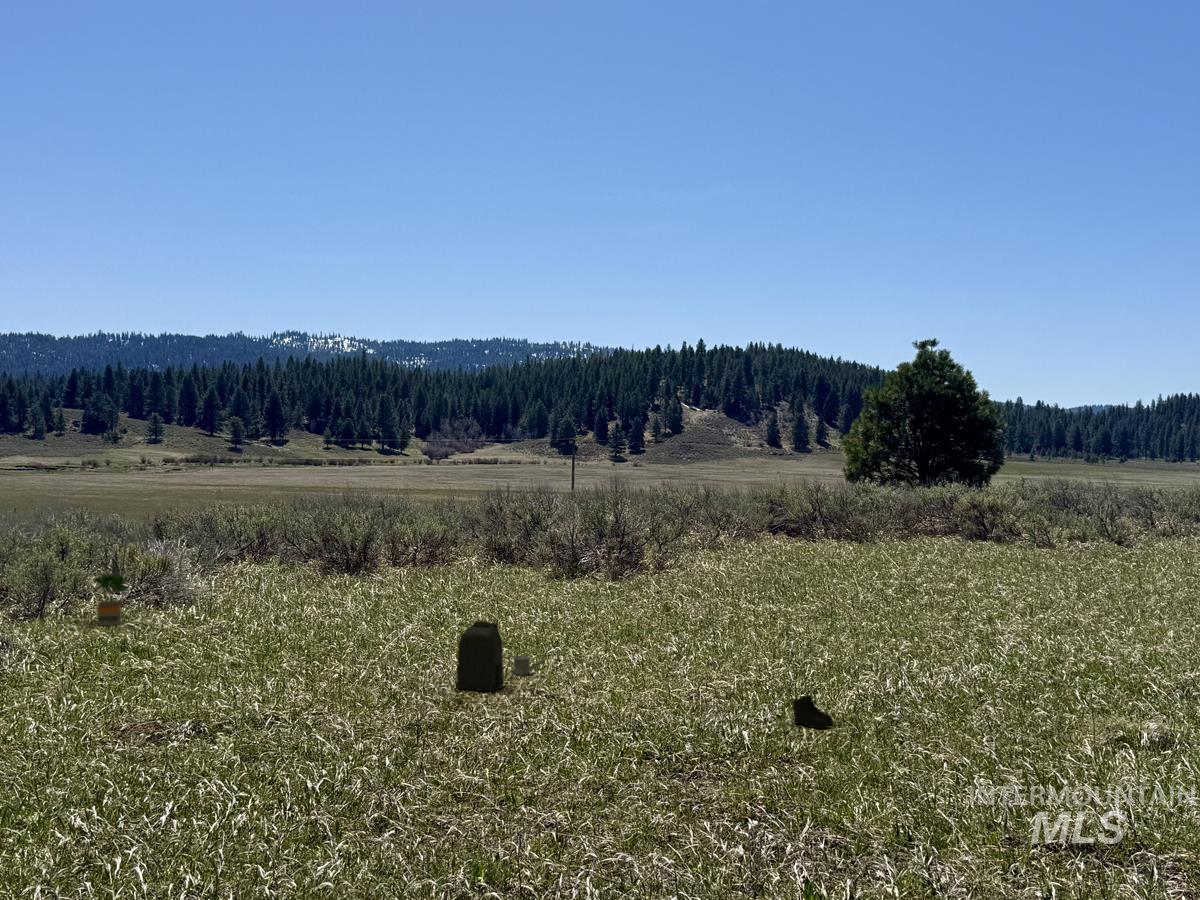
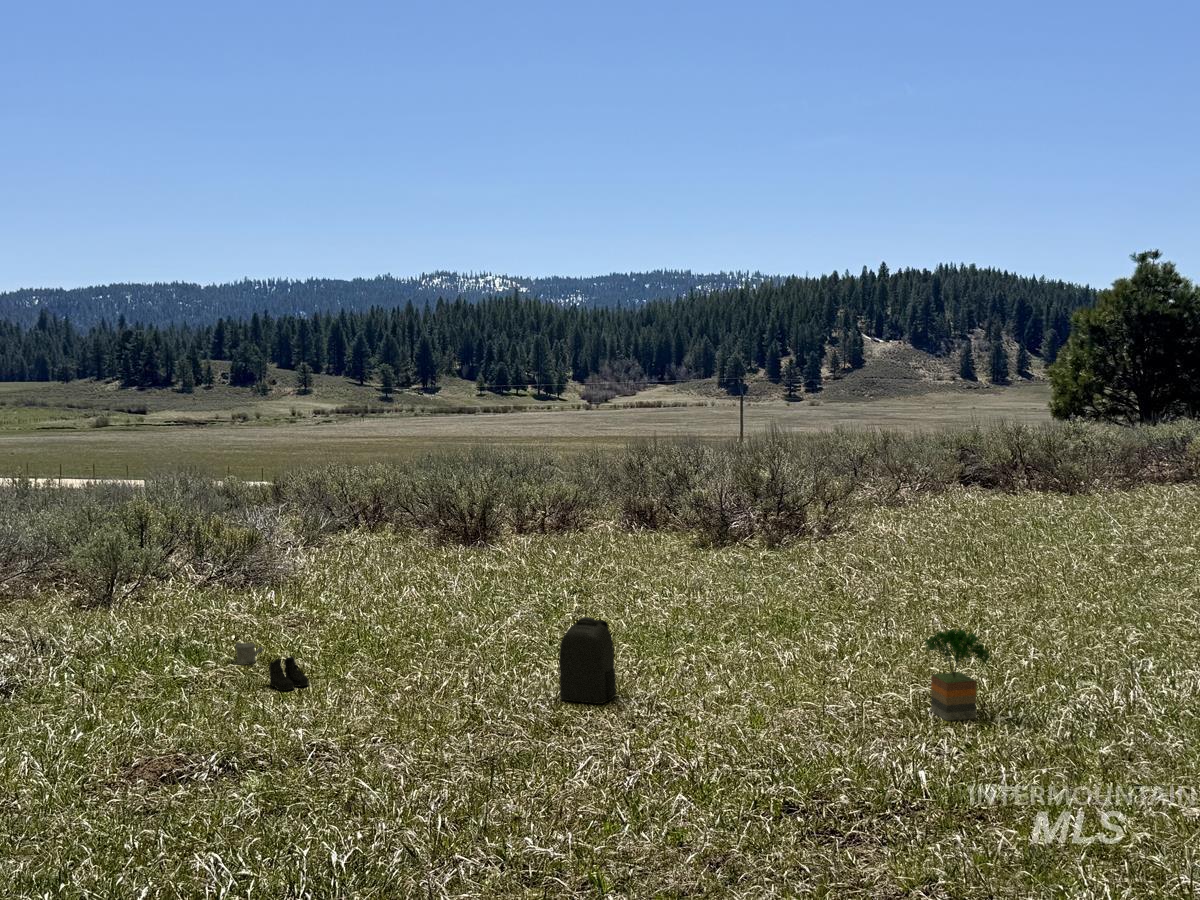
potted tree: present [94,575,129,626] -> present [925,629,991,721]
watering can: present [508,656,545,675] -> present [235,642,263,665]
boots: present [792,694,833,728] -> present [269,656,309,691]

